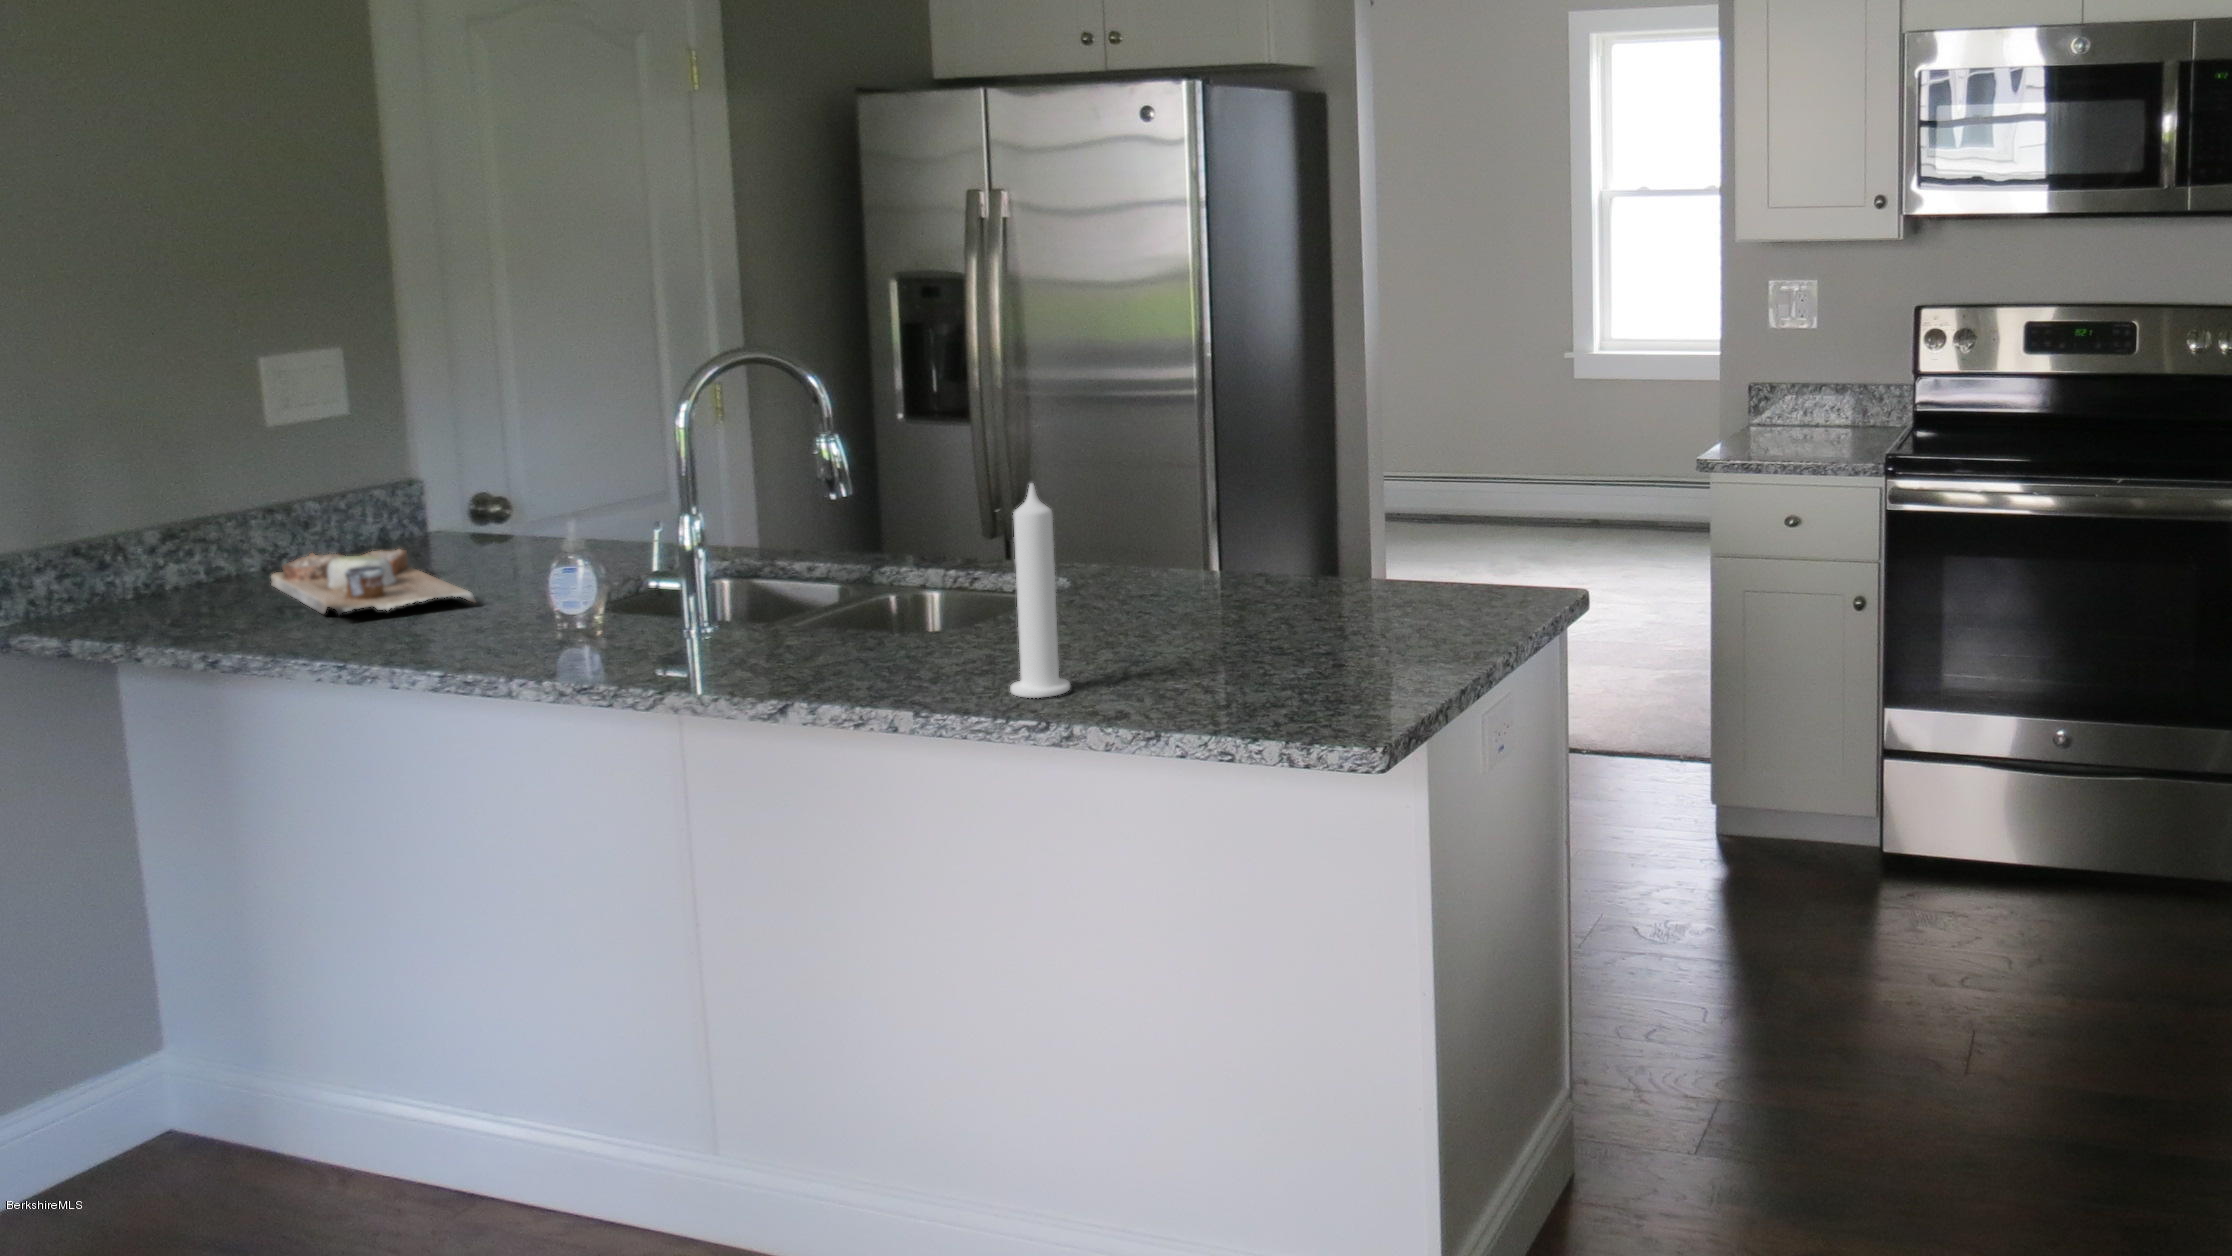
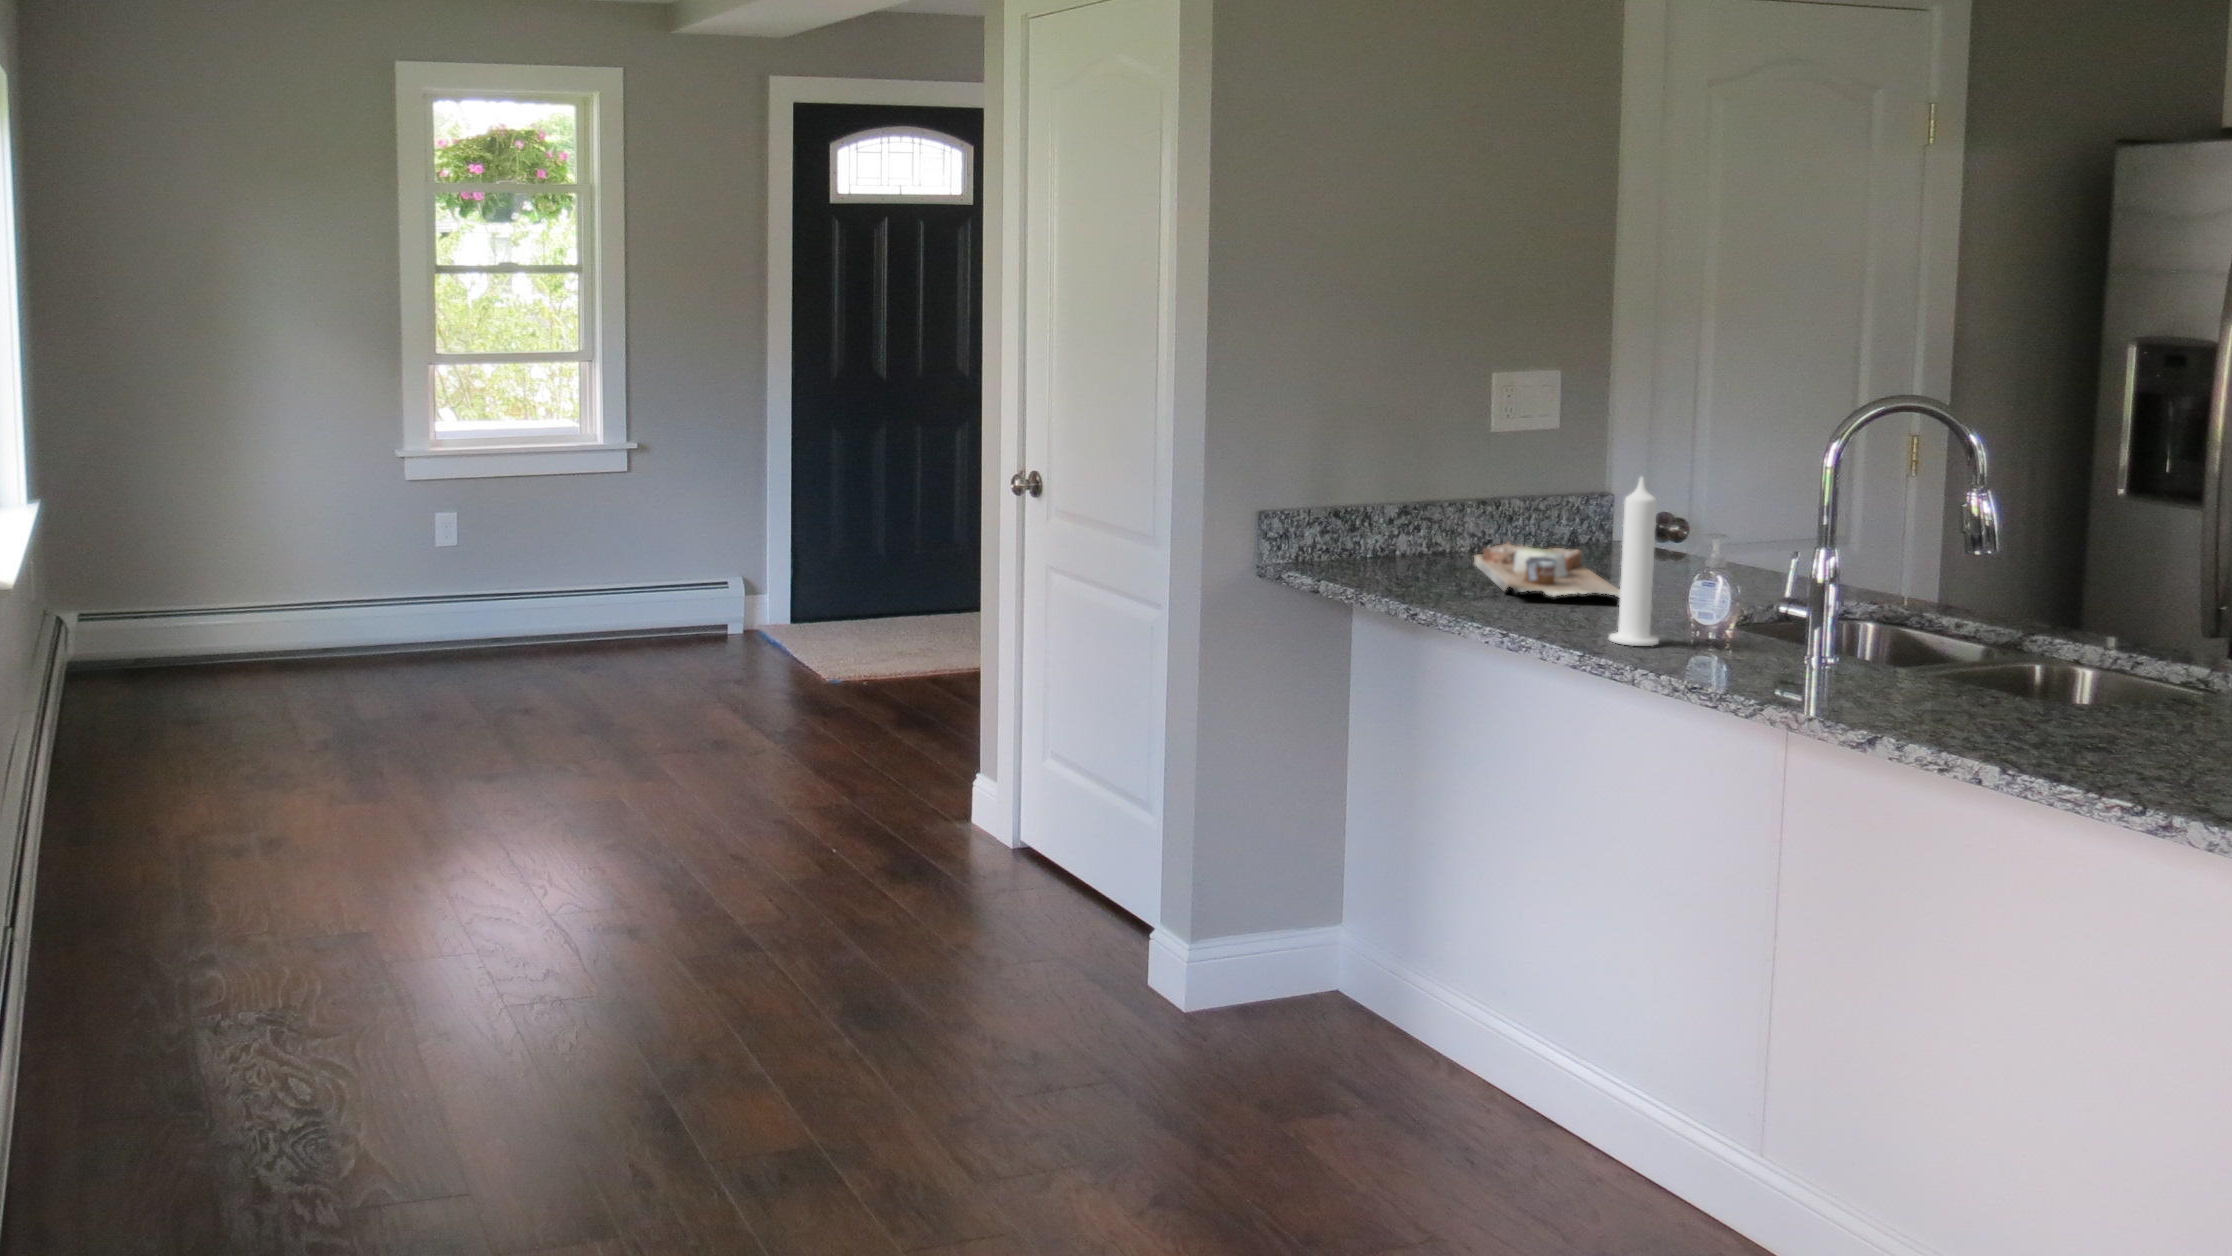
candle: present [1010,483,1070,698] -> present [1609,477,1659,646]

